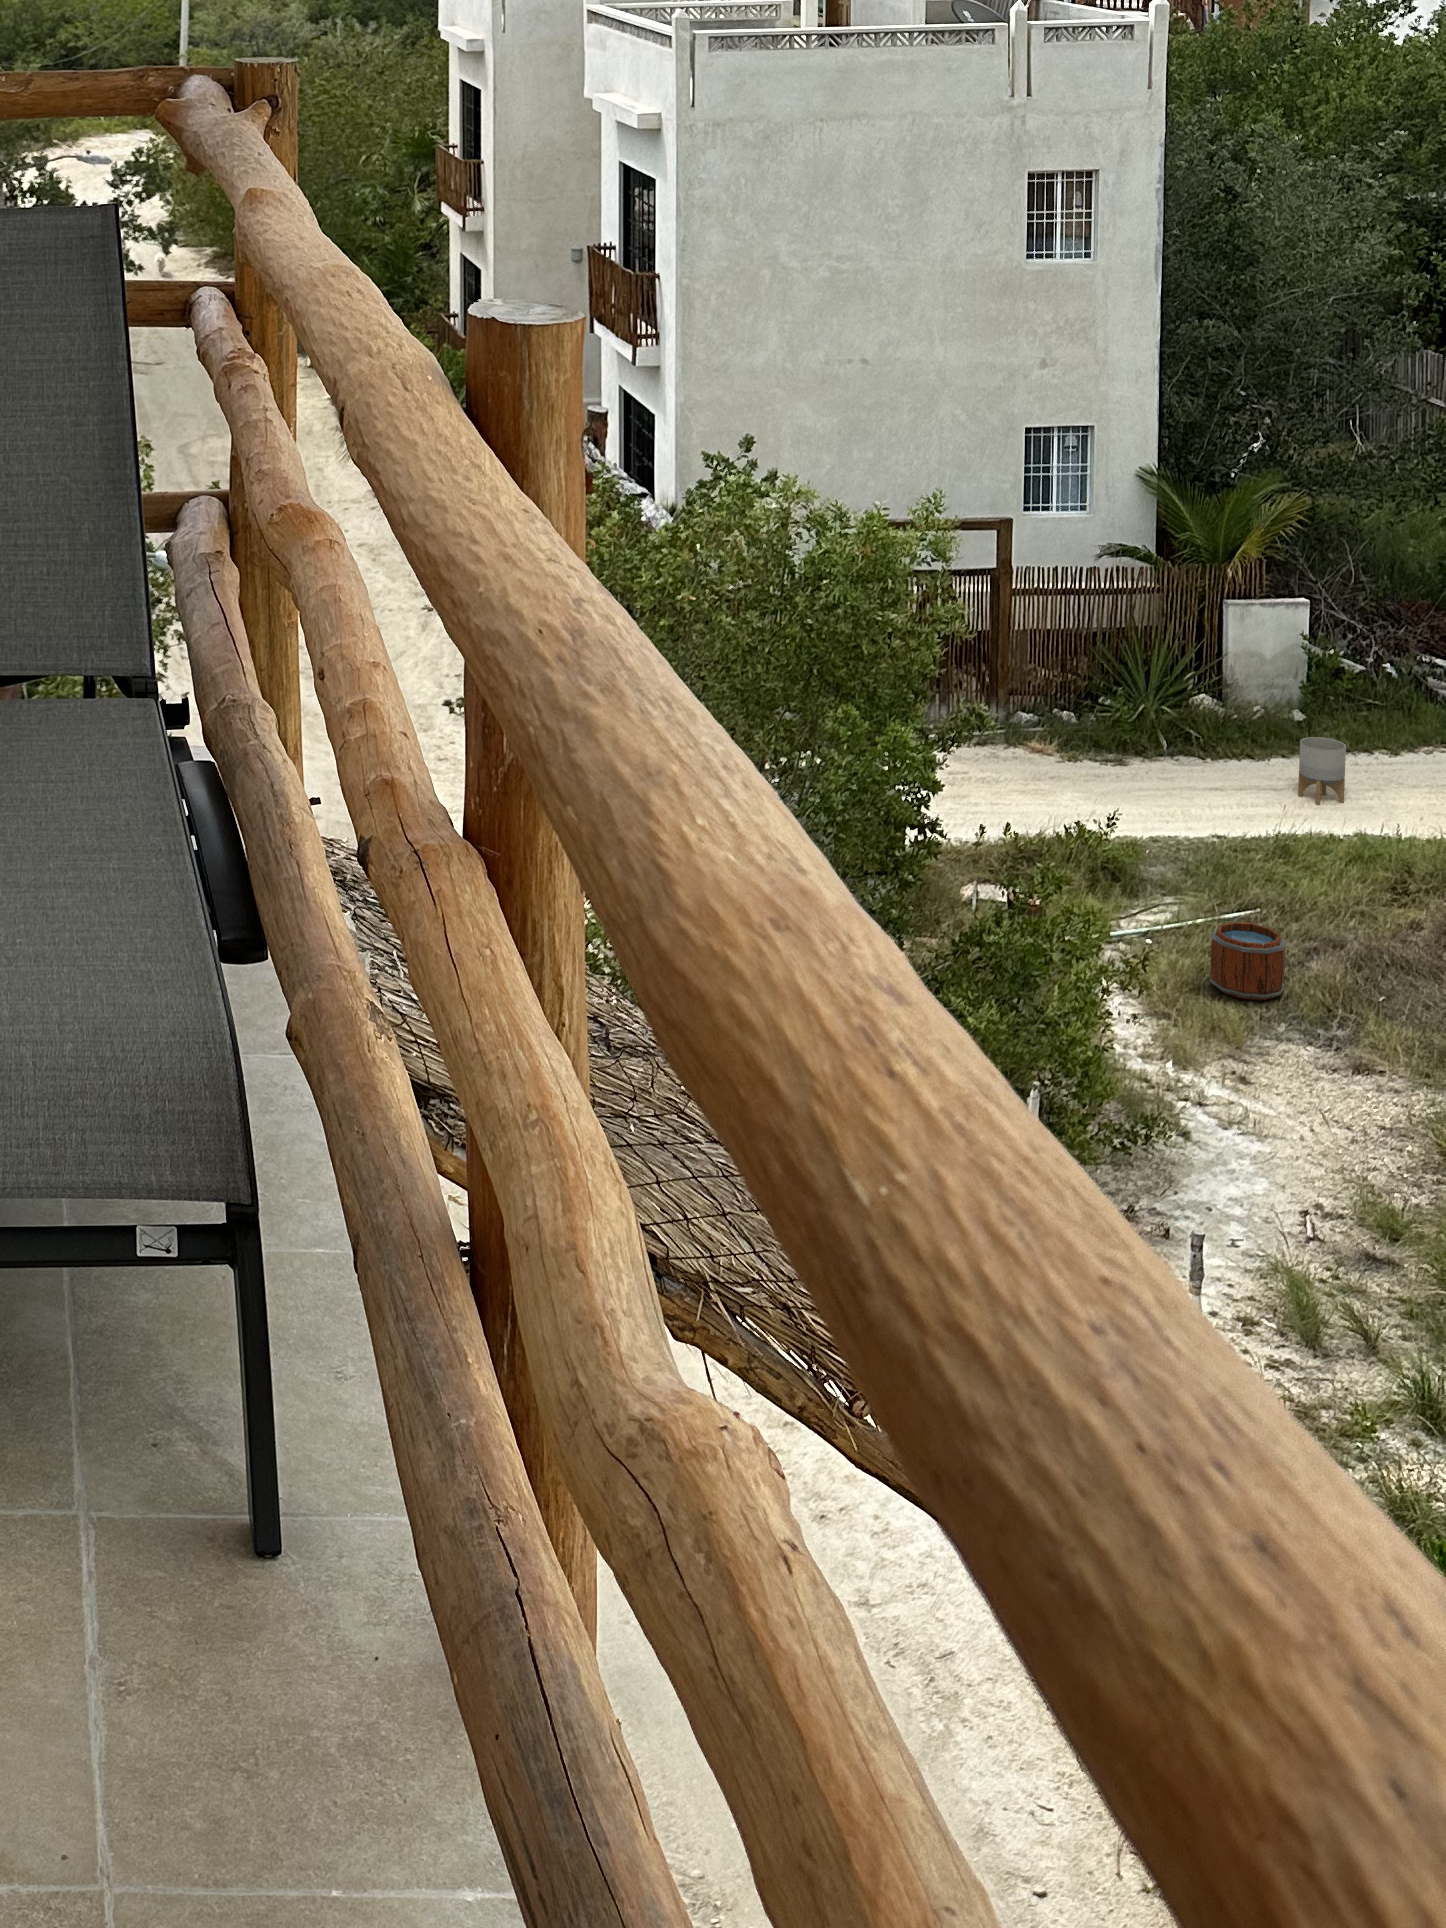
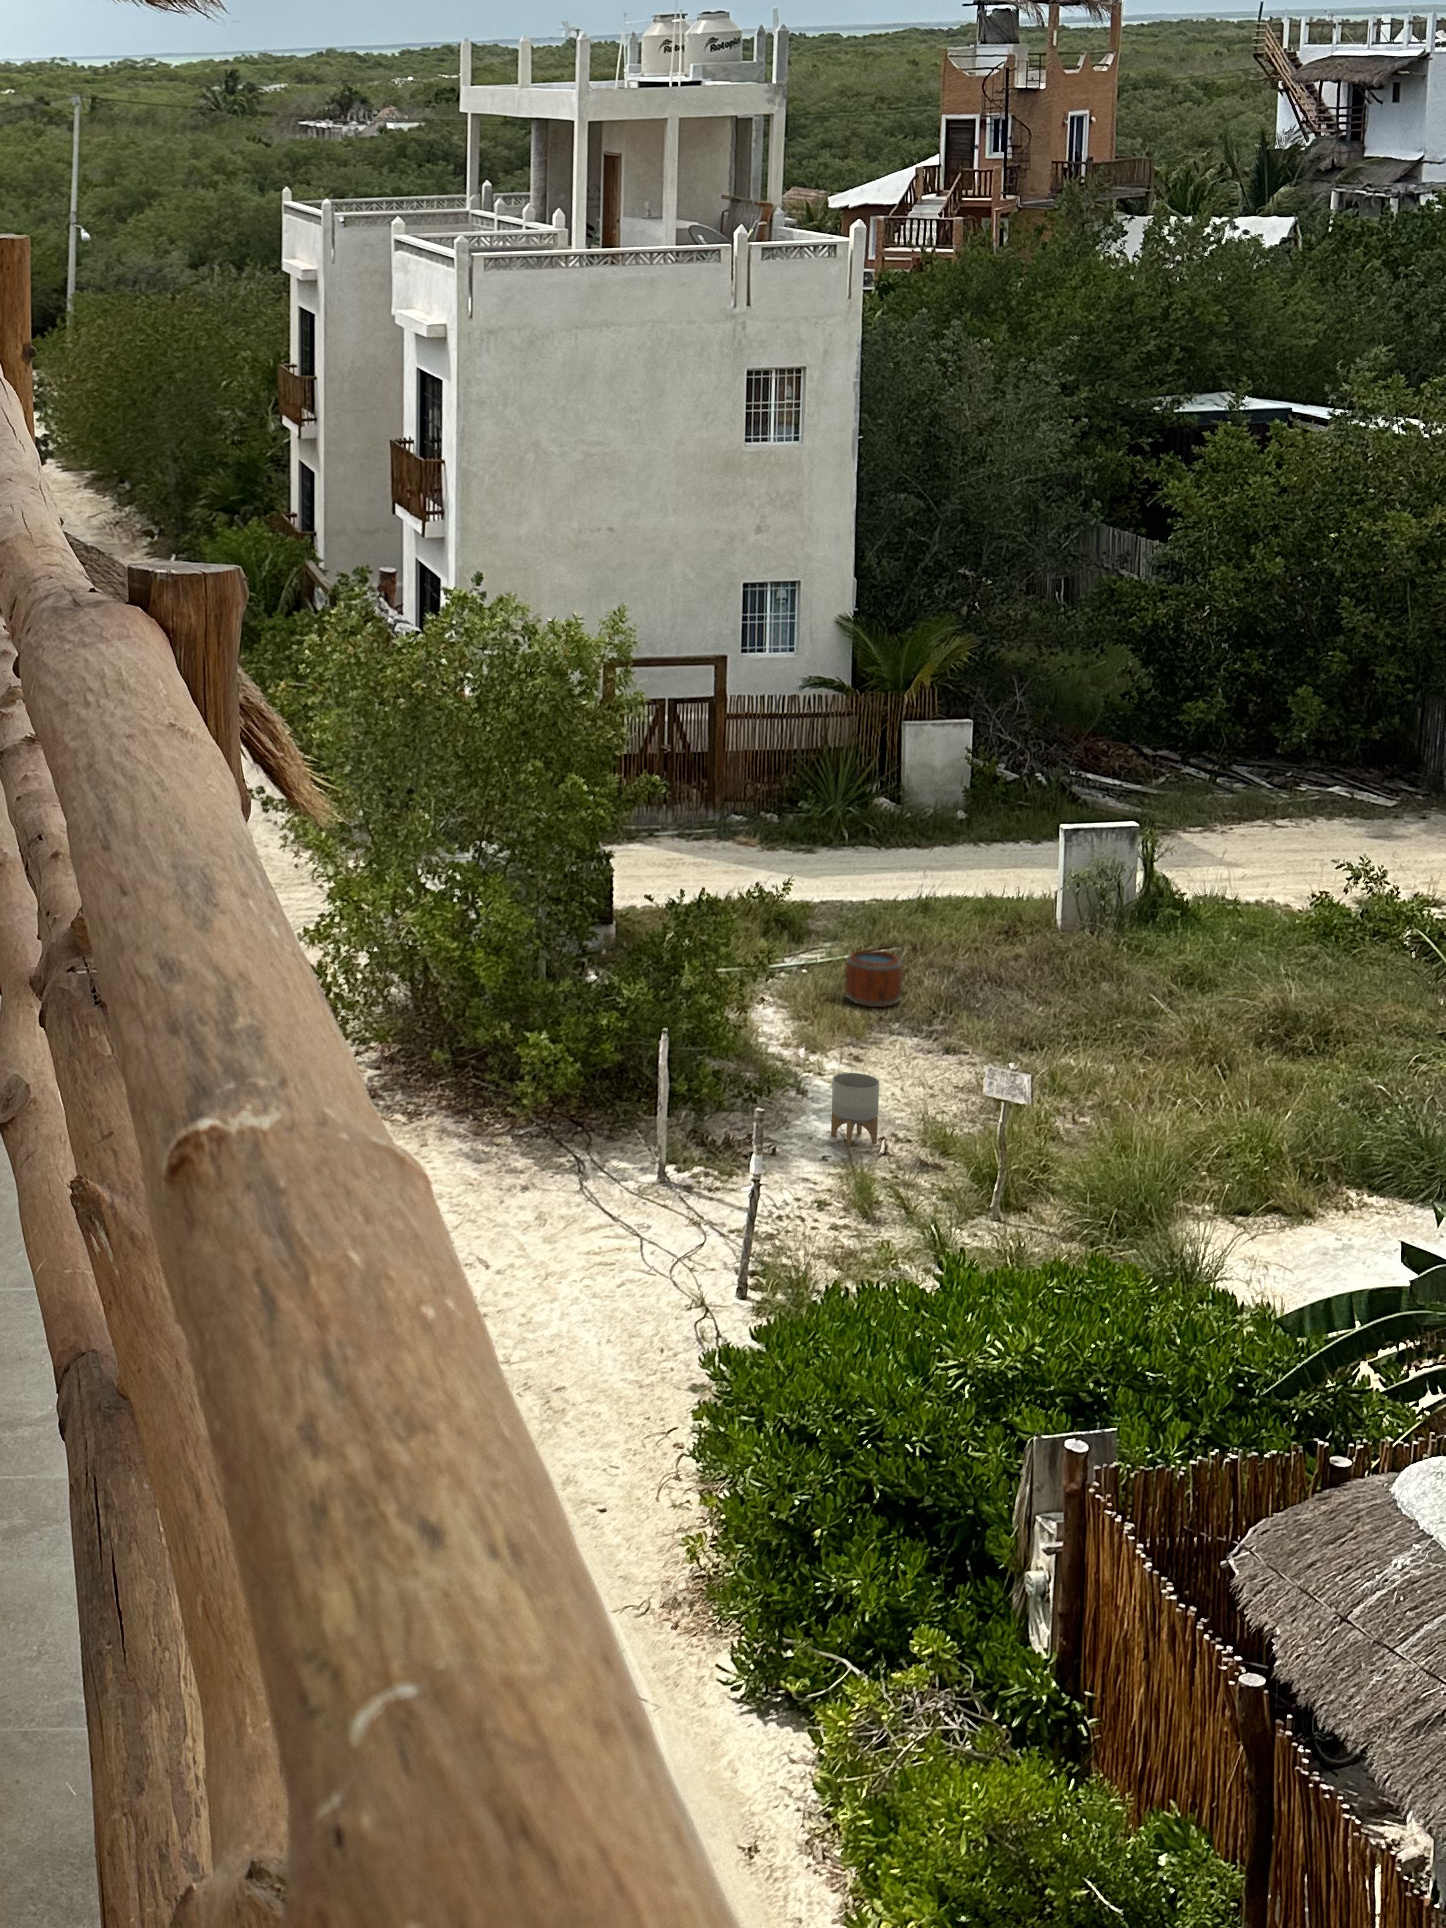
planter: present [1298,737,1346,805] -> present [831,1073,879,1146]

